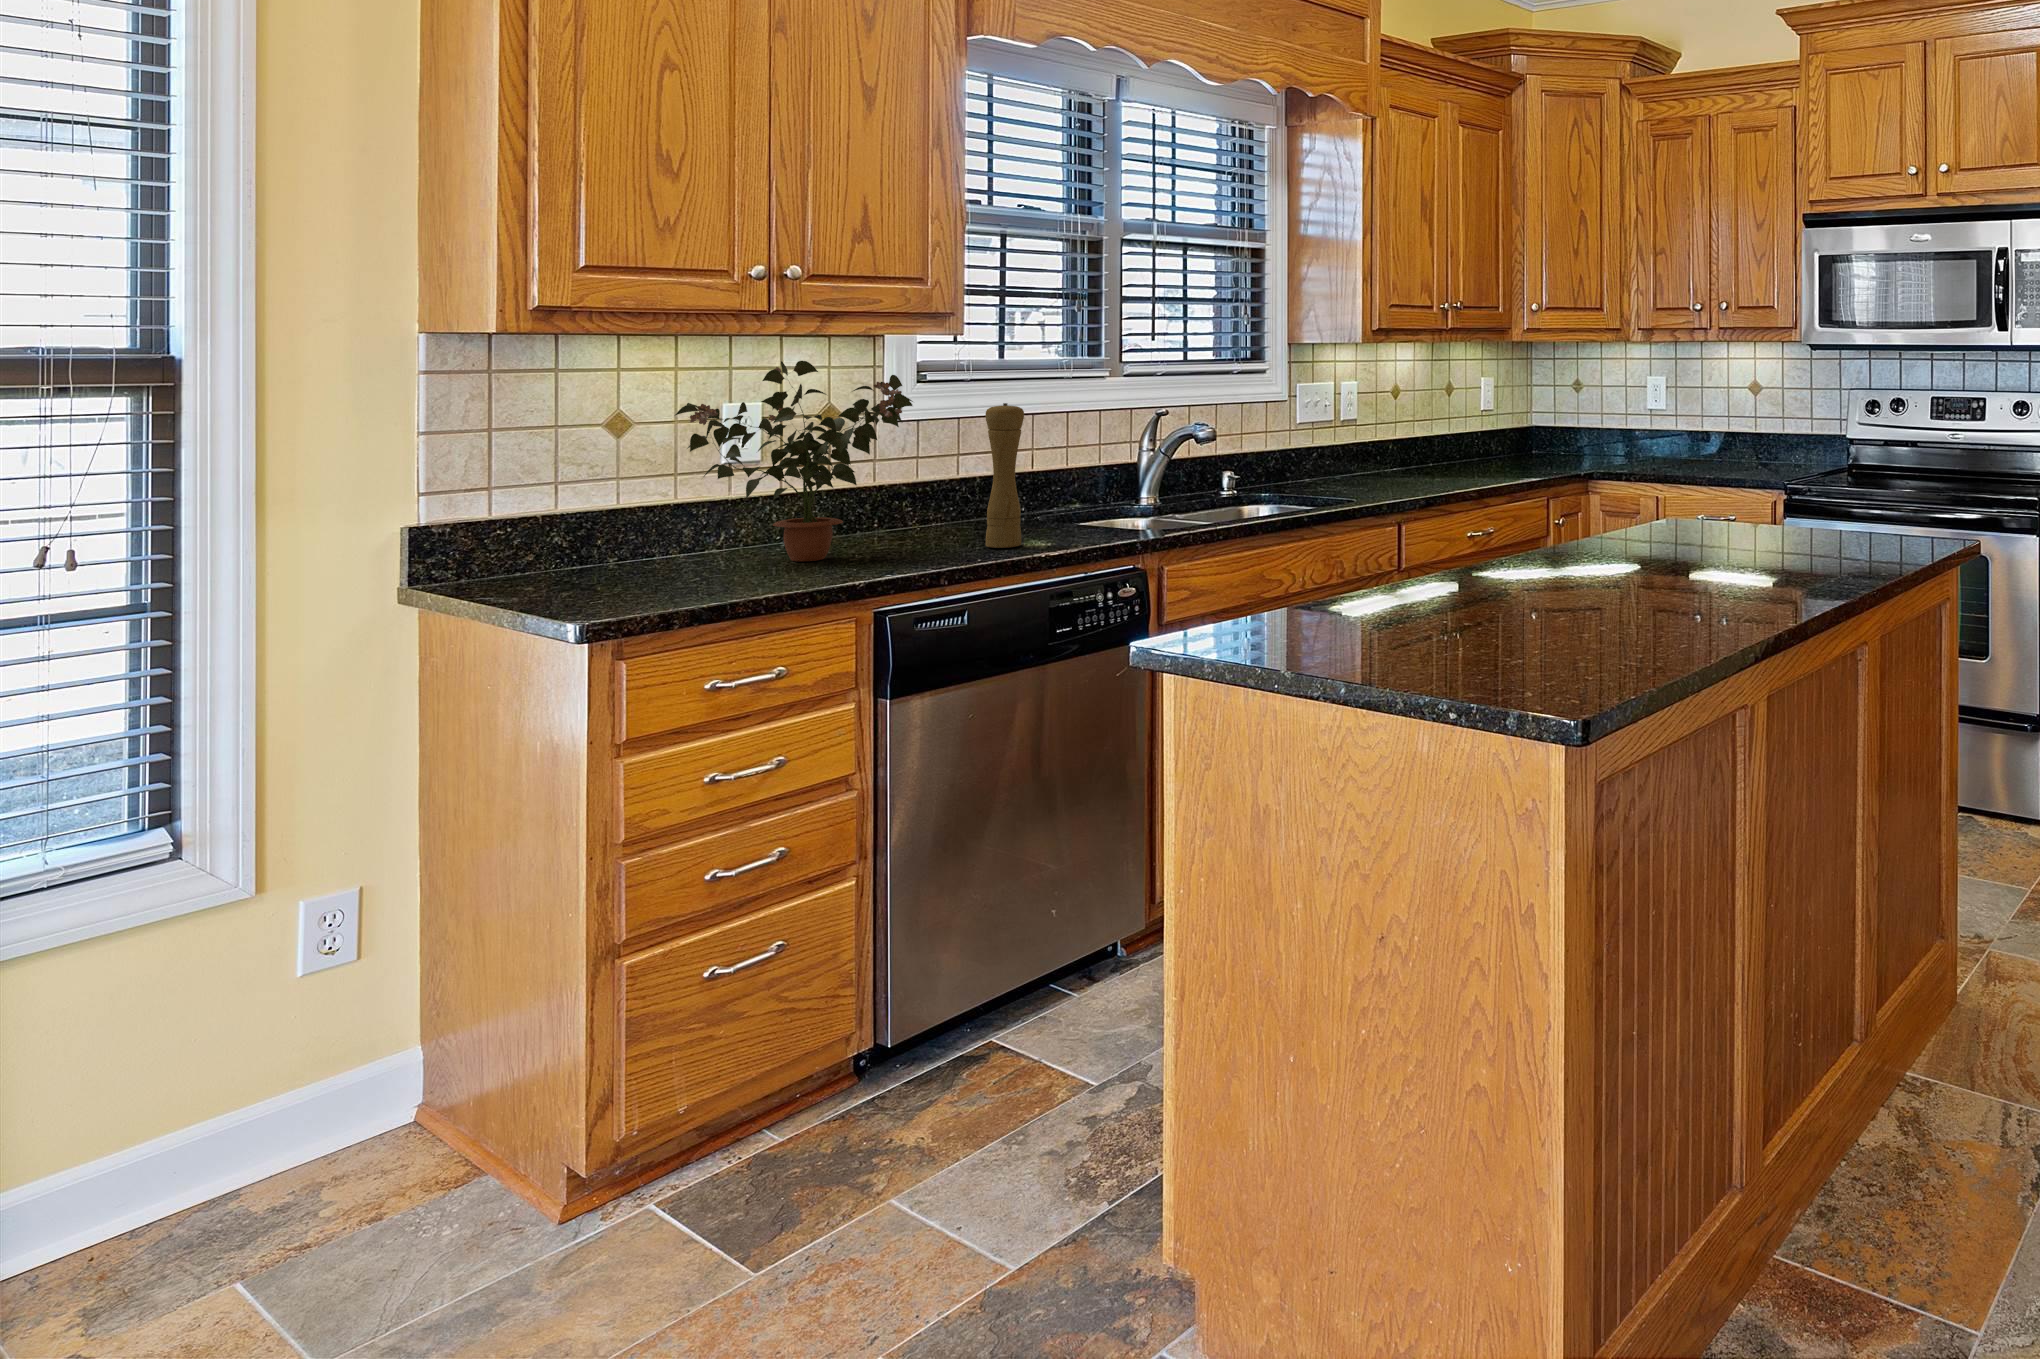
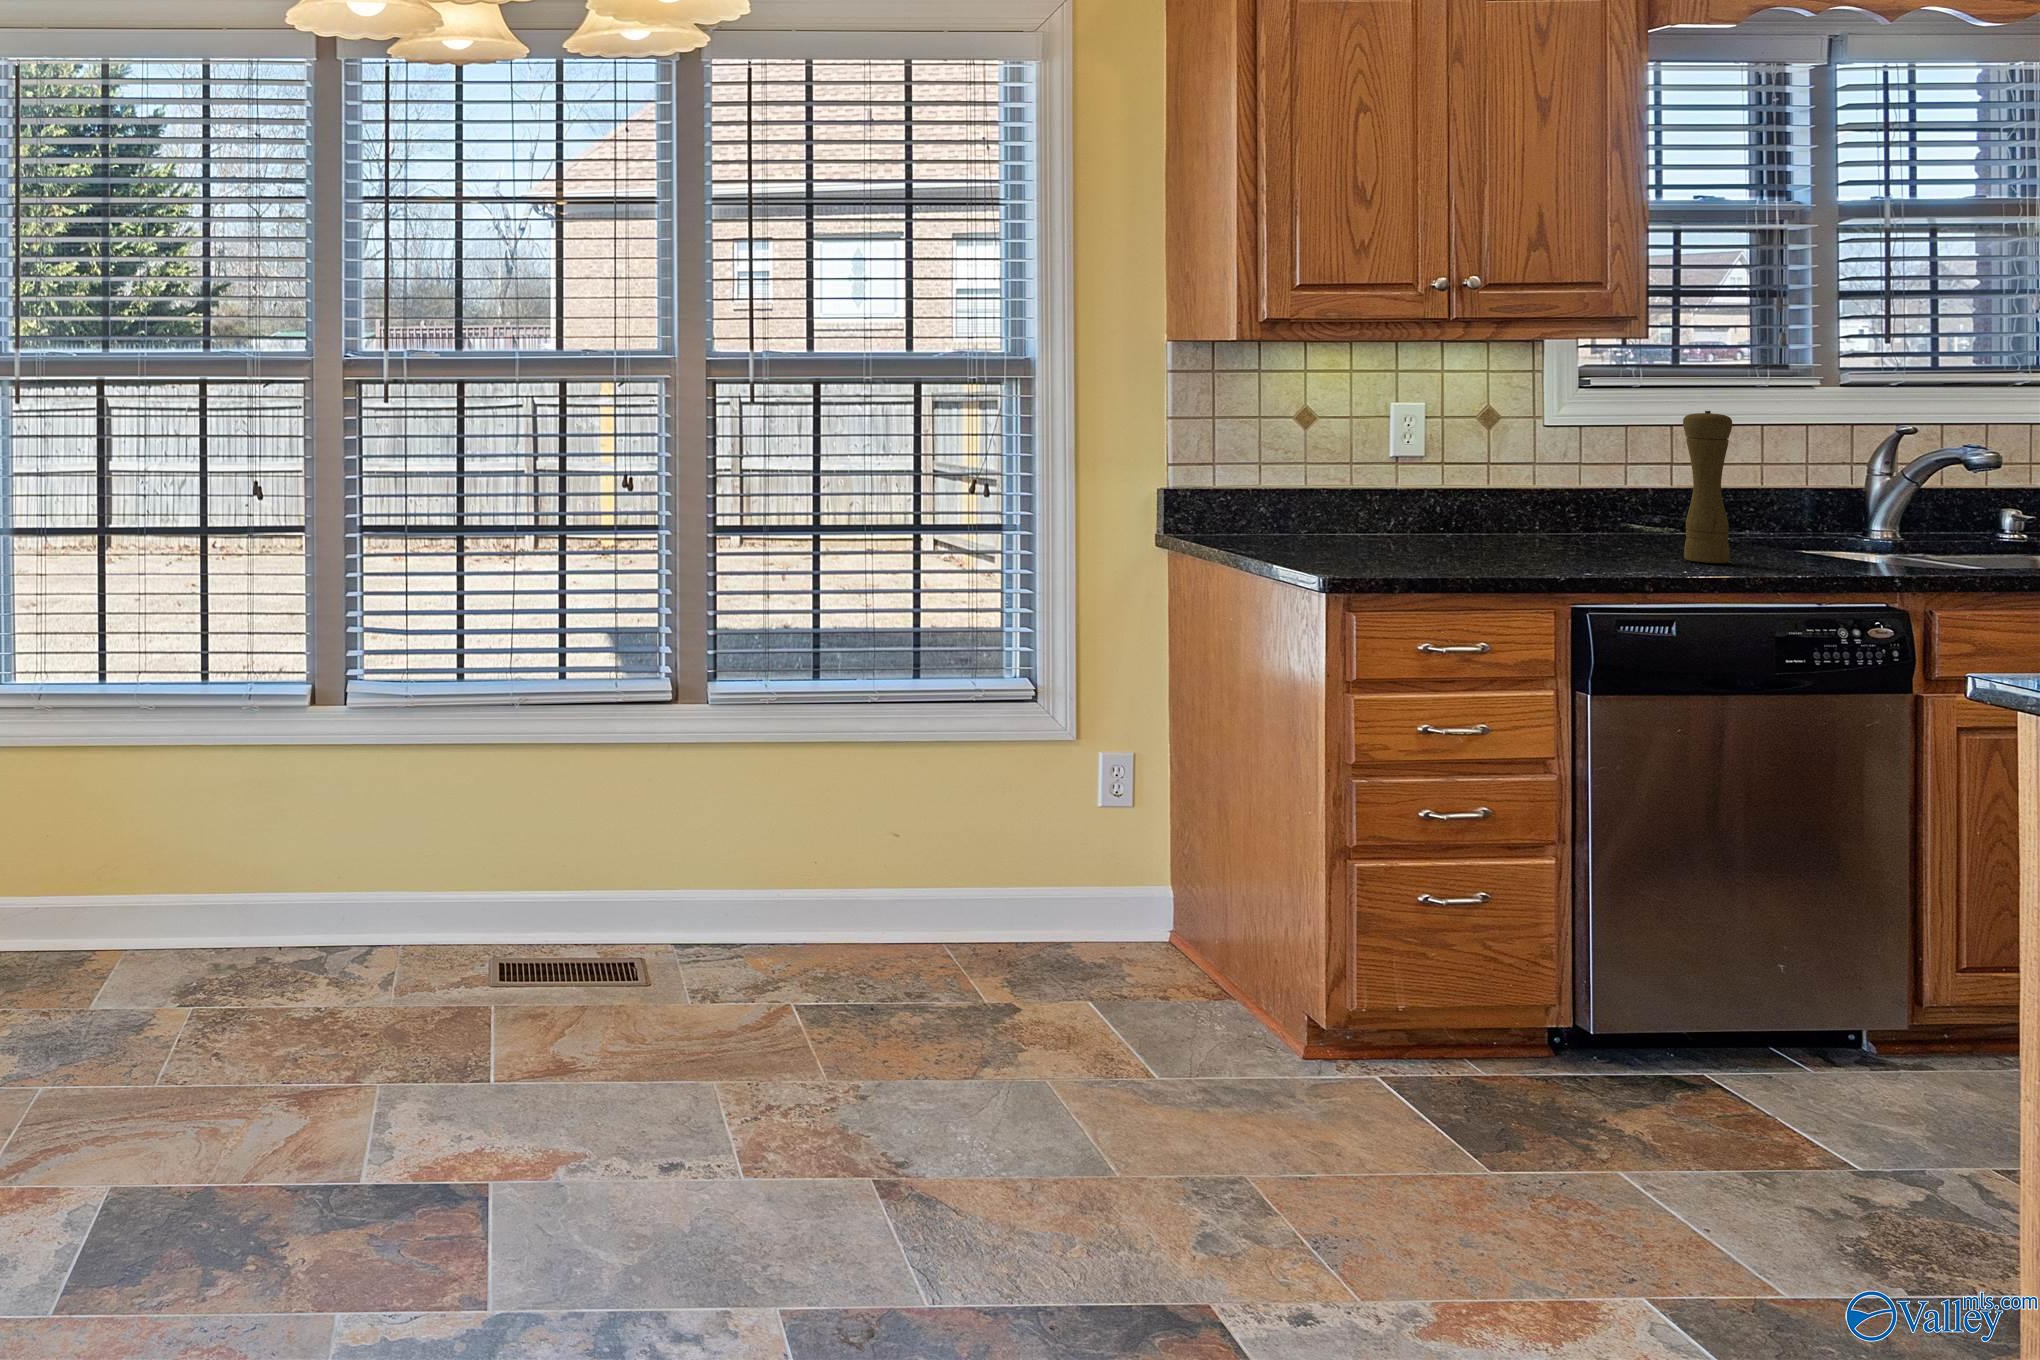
potted plant: present [675,361,913,561] -> none [1358,364,1606,552]

